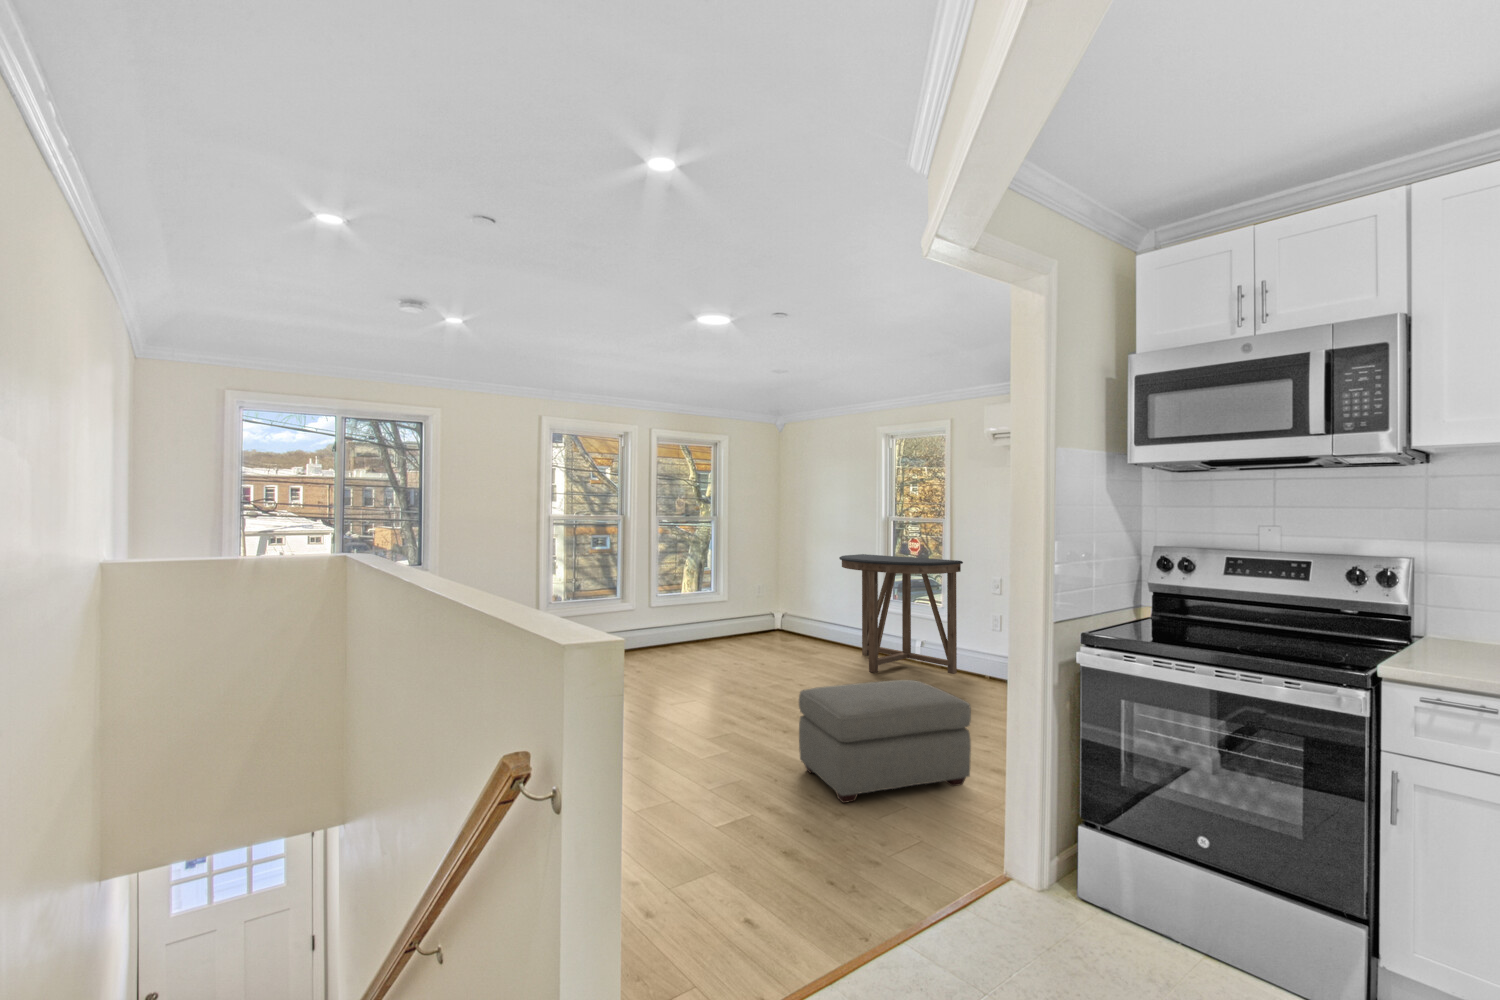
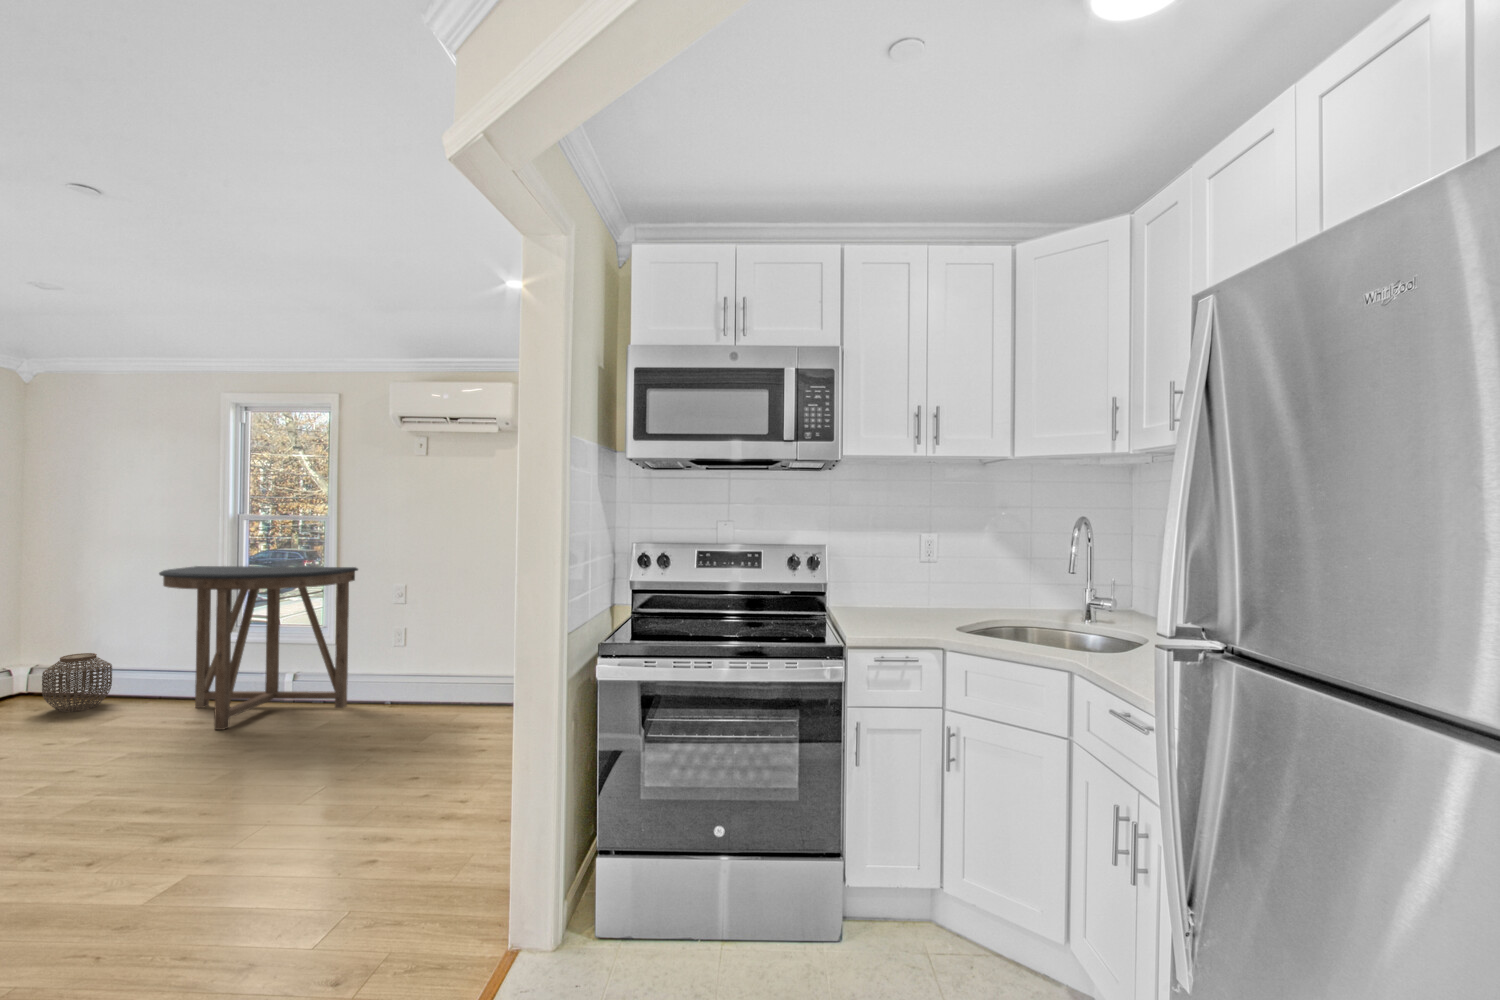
woven basket: none [787,608,820,645] -> present [42,653,112,712]
ottoman: present [799,680,971,803] -> none [123,733,417,952]

